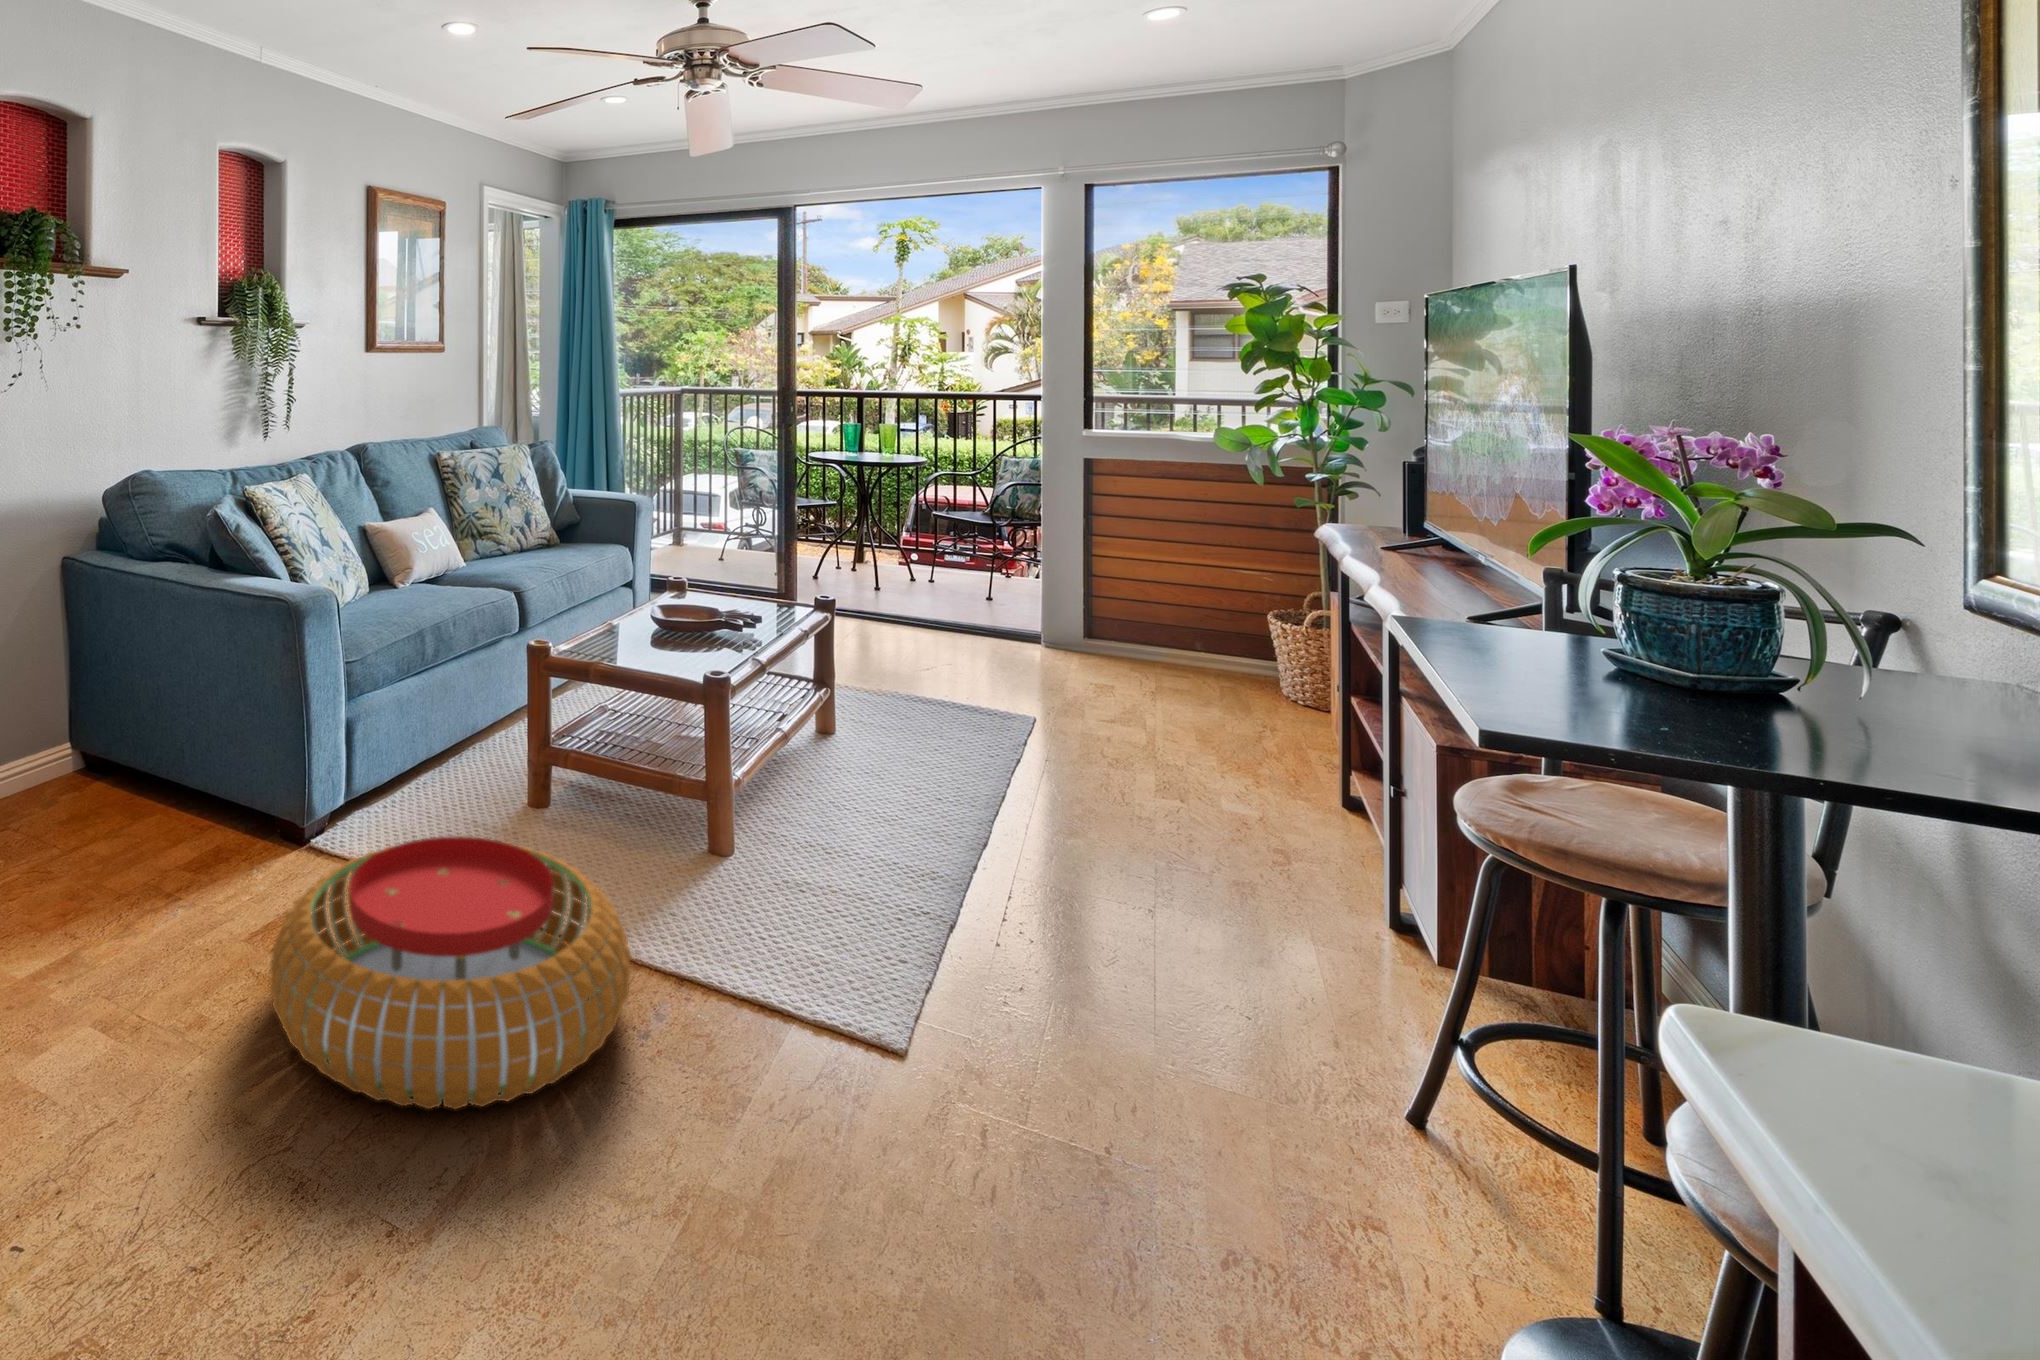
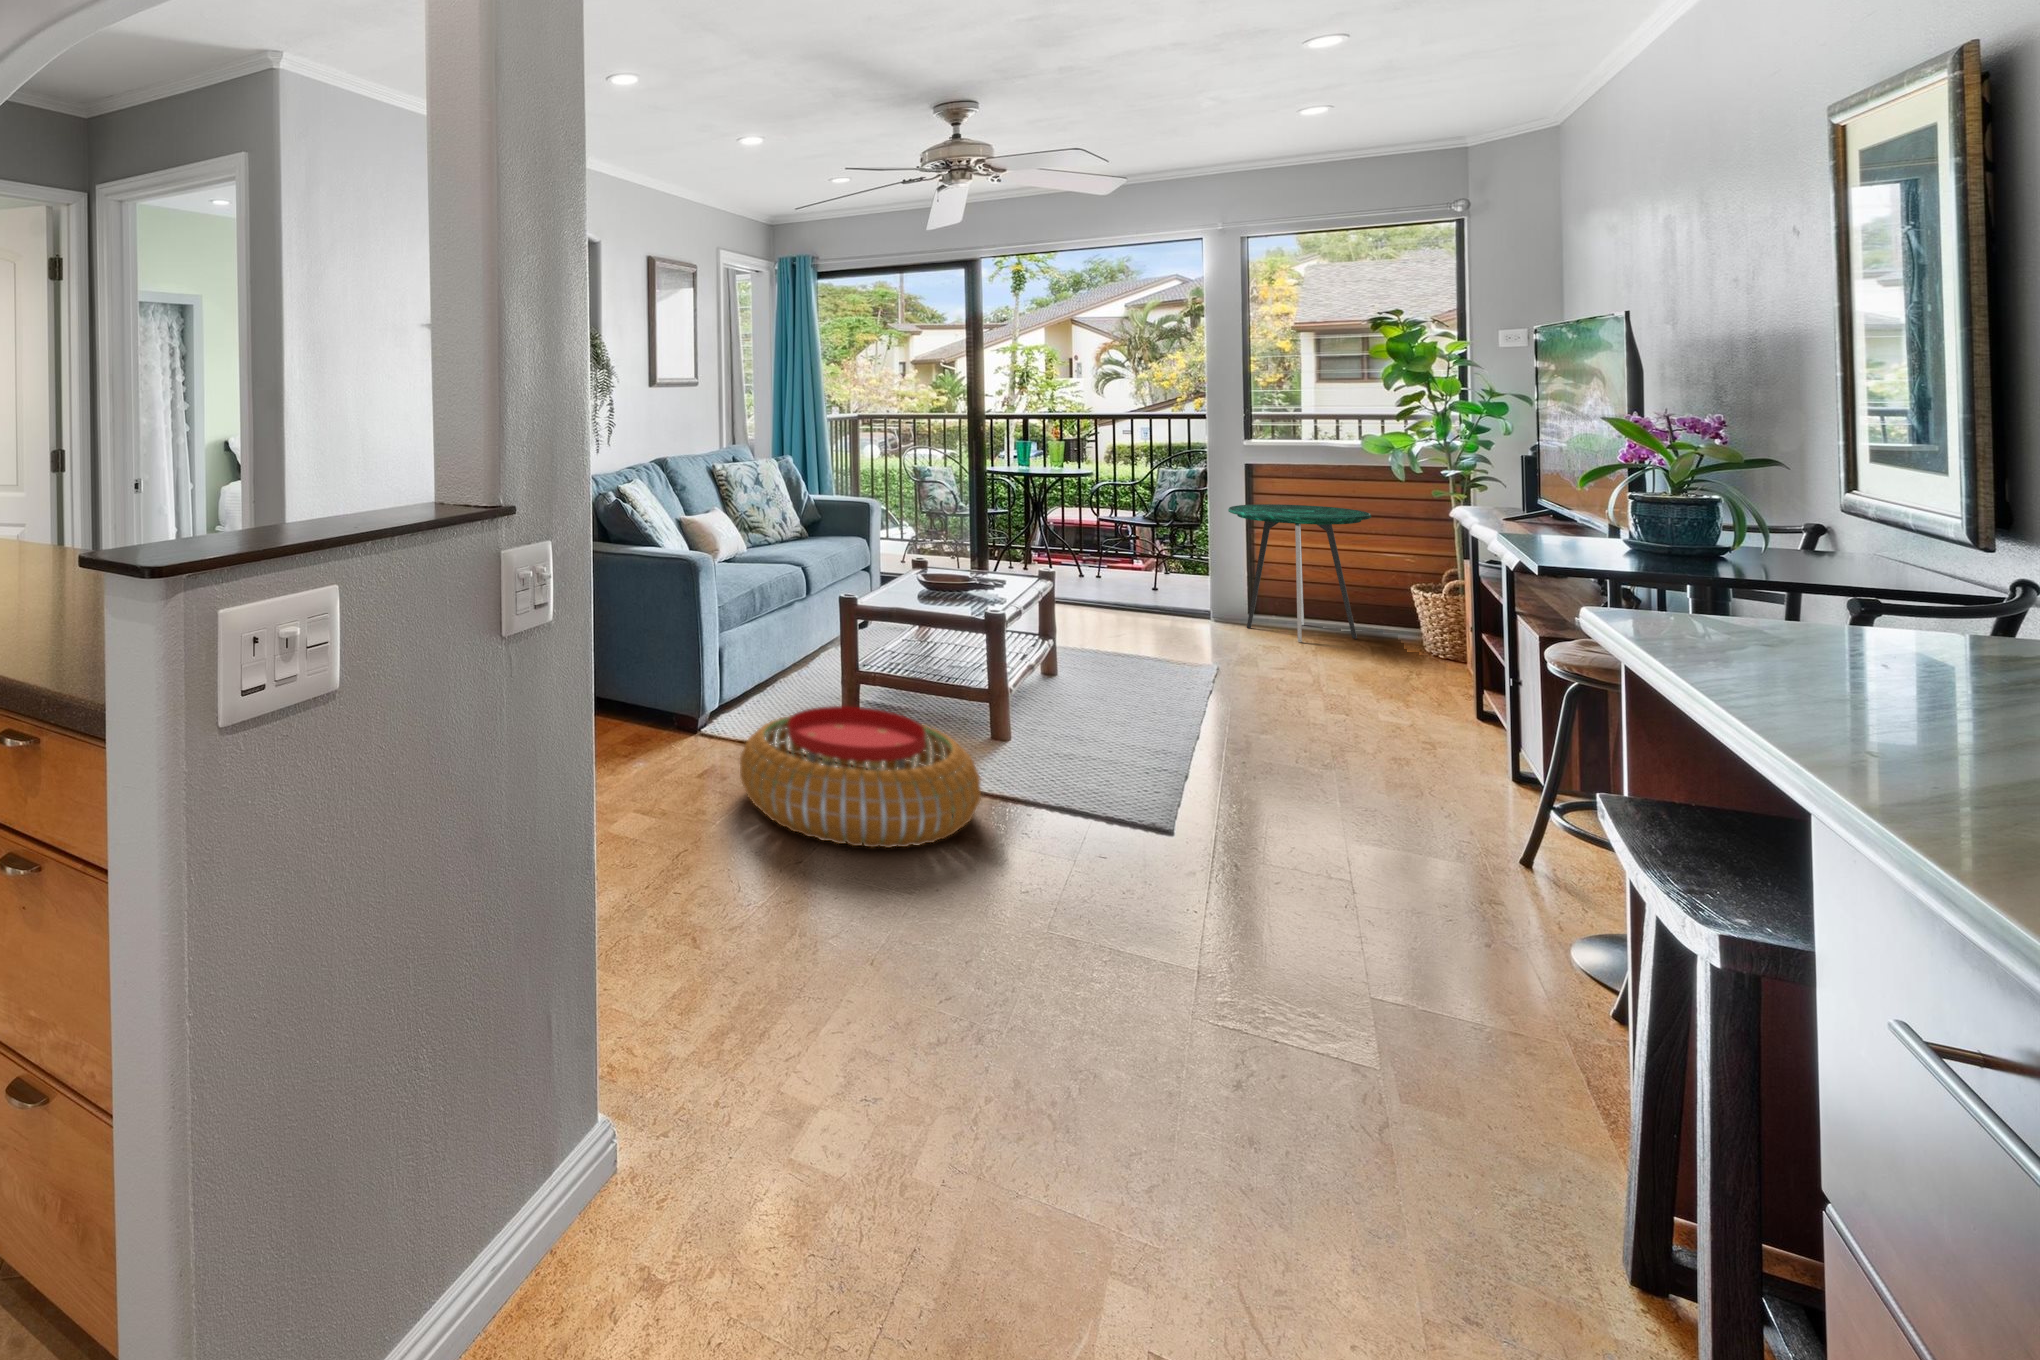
side table: none [1060,508,1224,684] -> present [1228,504,1371,642]

